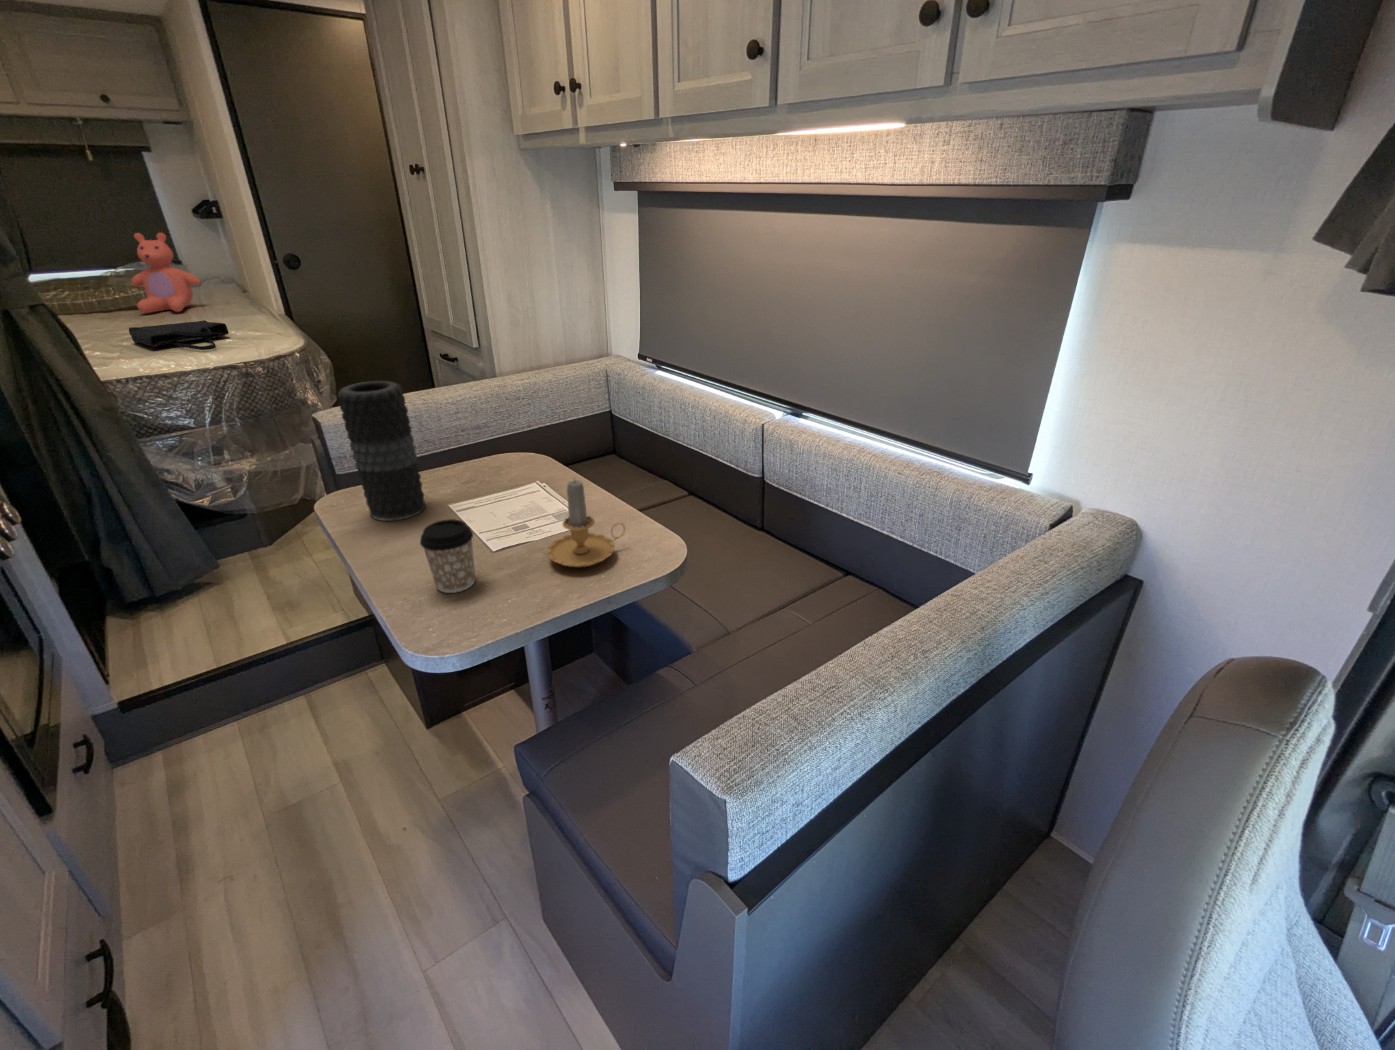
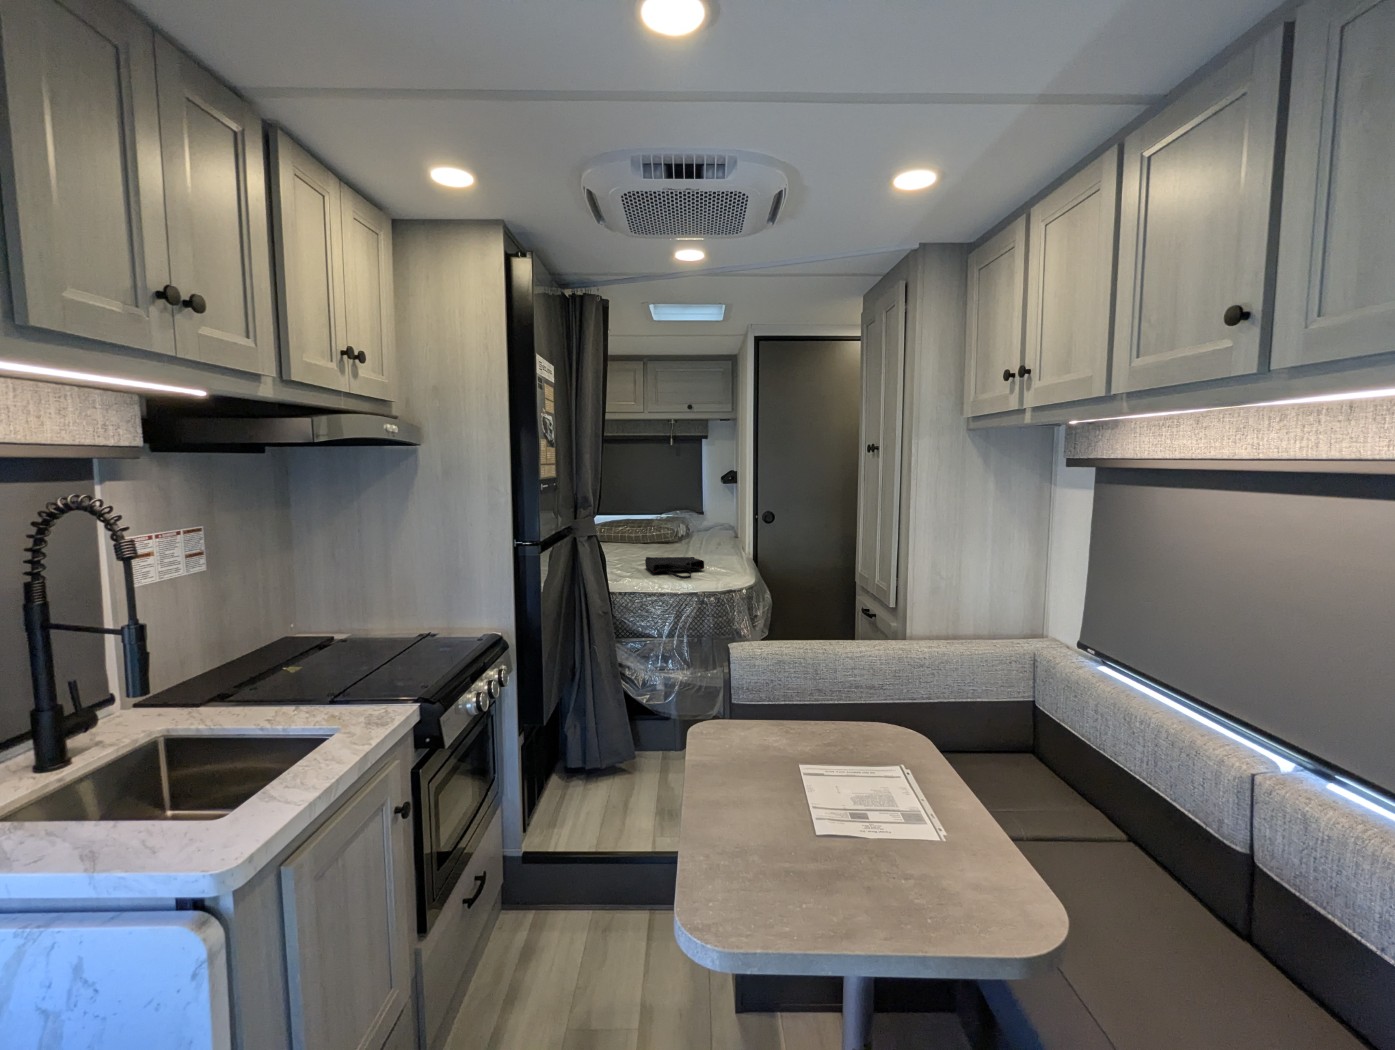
teddy bear: present [131,233,200,313] -> none [661,494,704,549]
vase: present [338,381,425,521] -> none [725,625,781,766]
candle: present [547,480,625,567] -> none [869,779,980,903]
coffee cup: present [420,519,475,593] -> none [734,782,789,872]

